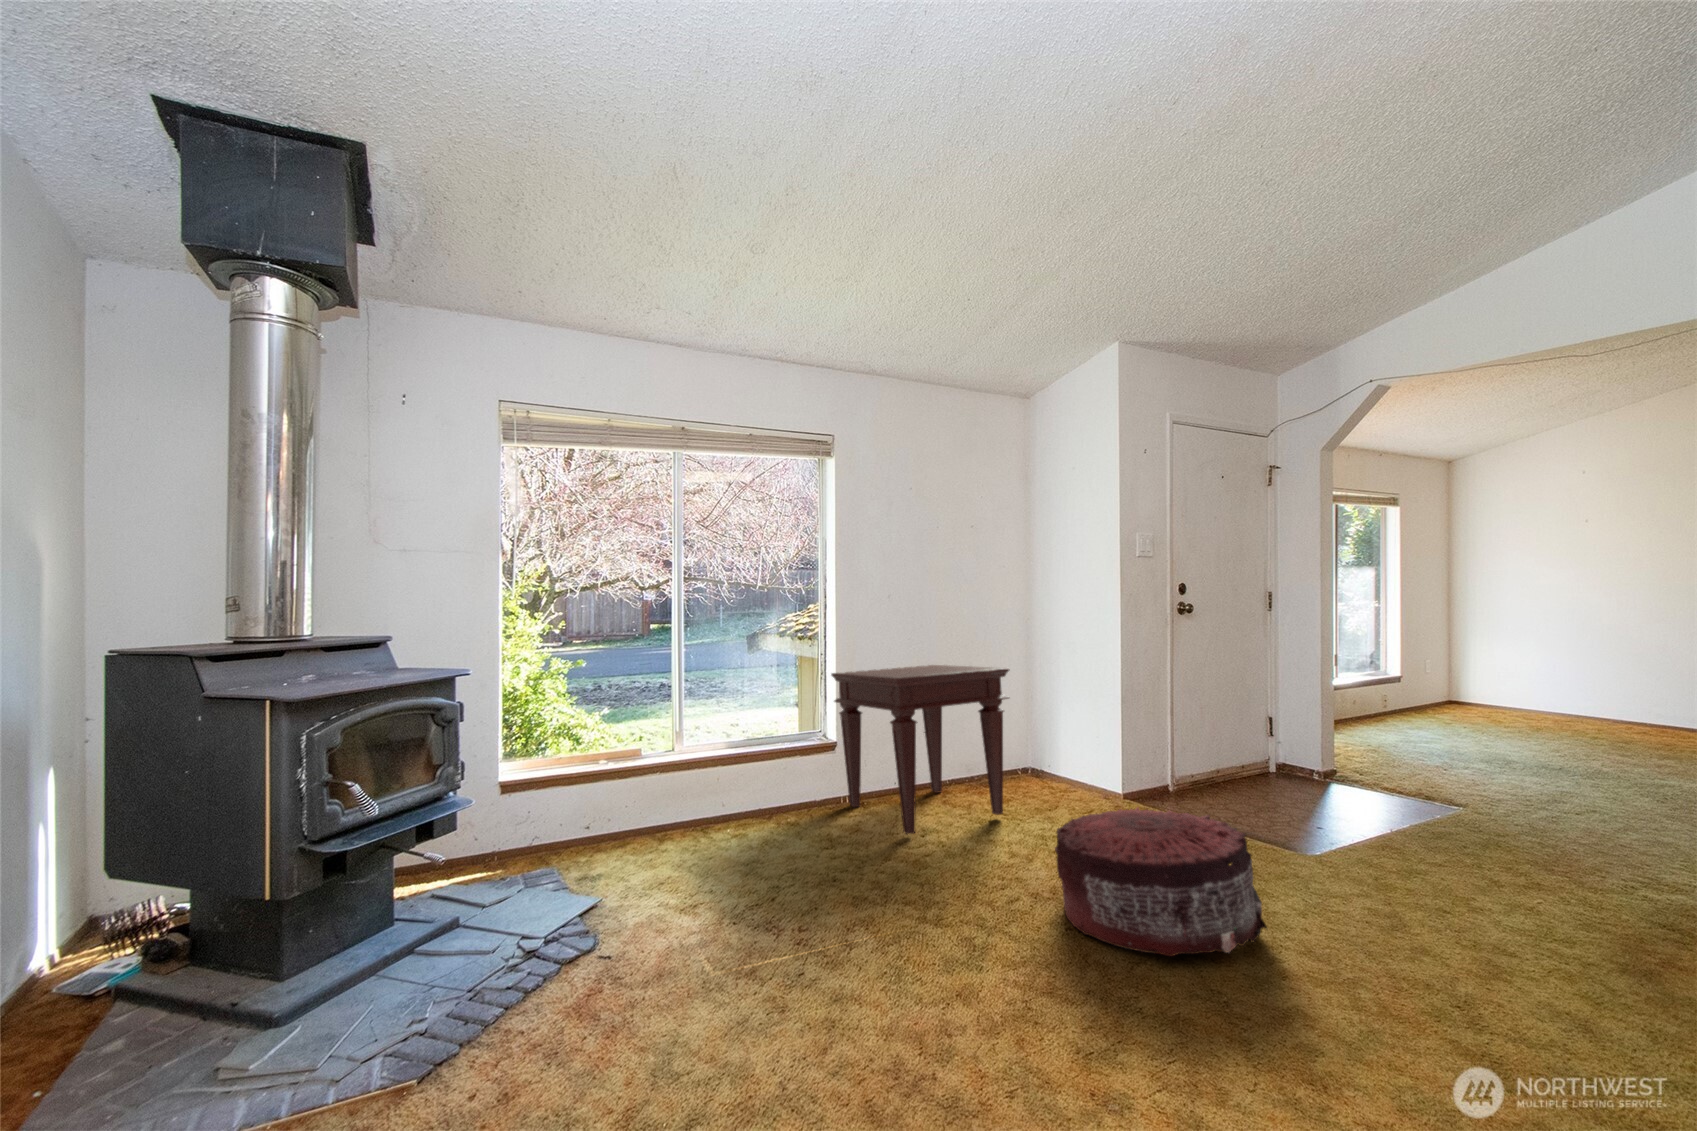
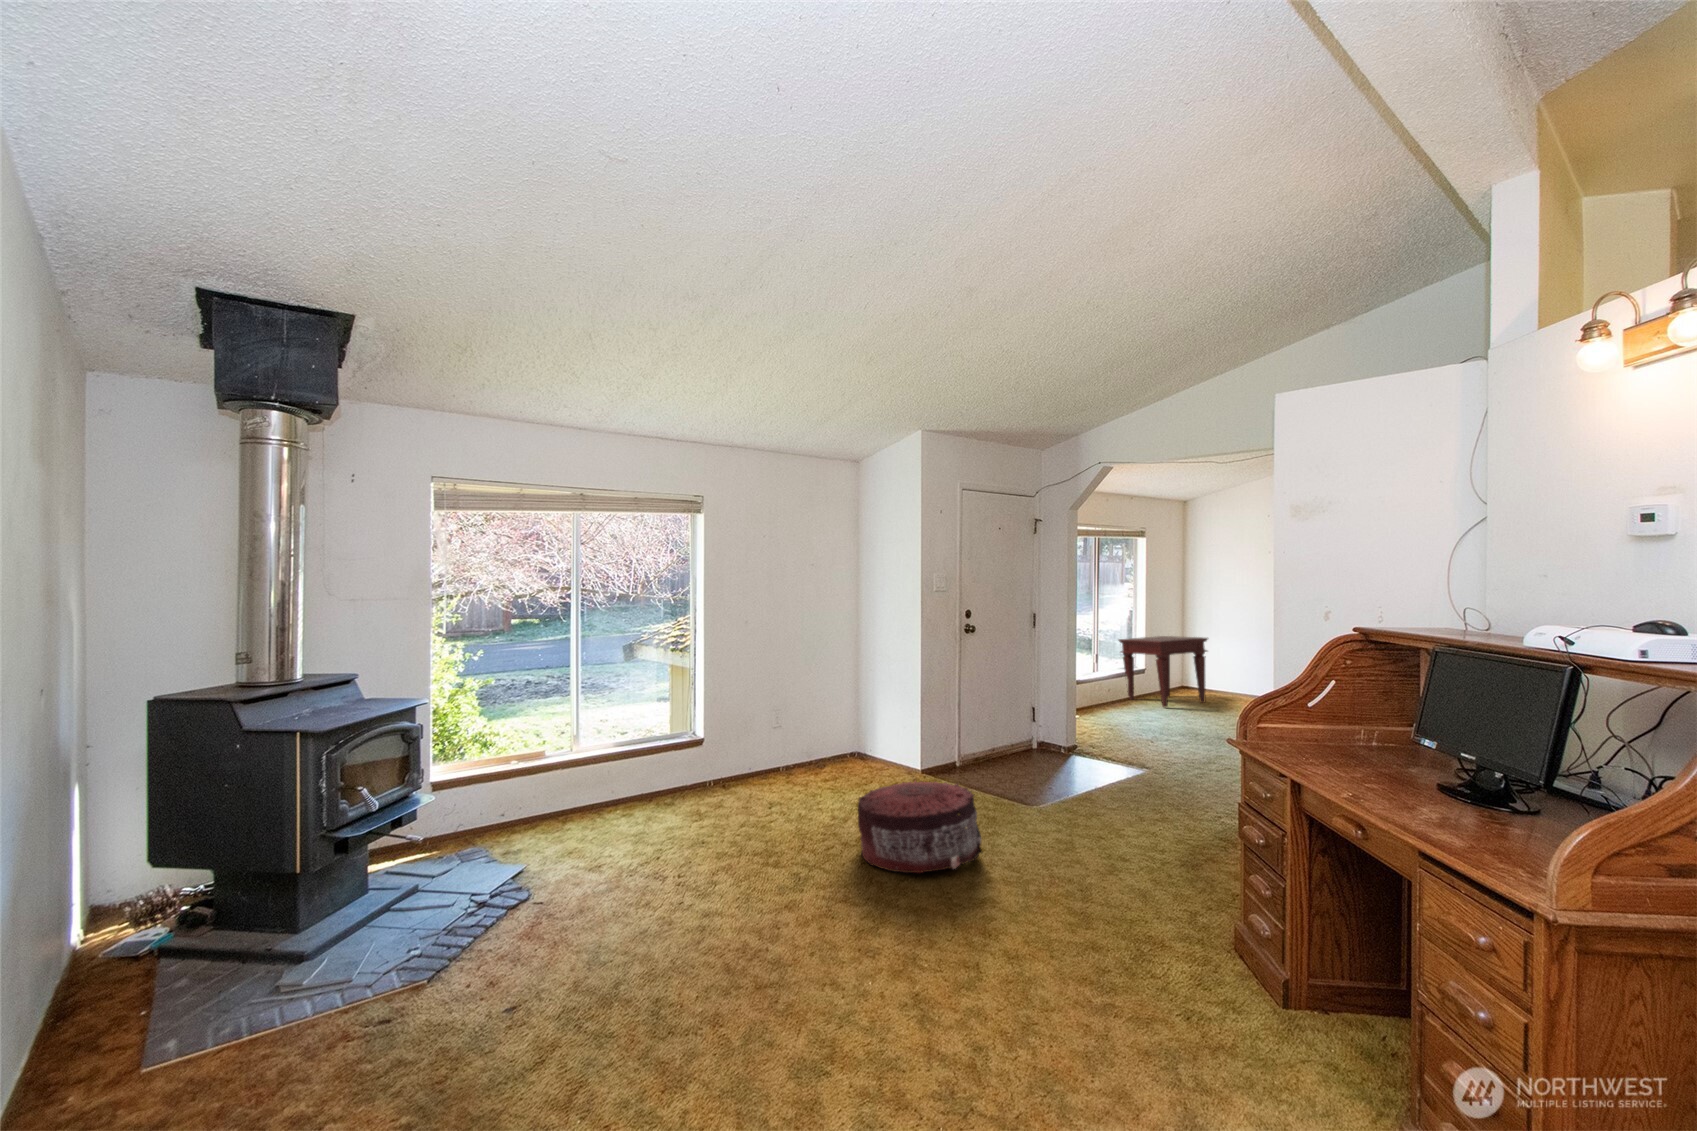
side table: present [831,665,1009,834] -> present [1119,636,1208,707]

